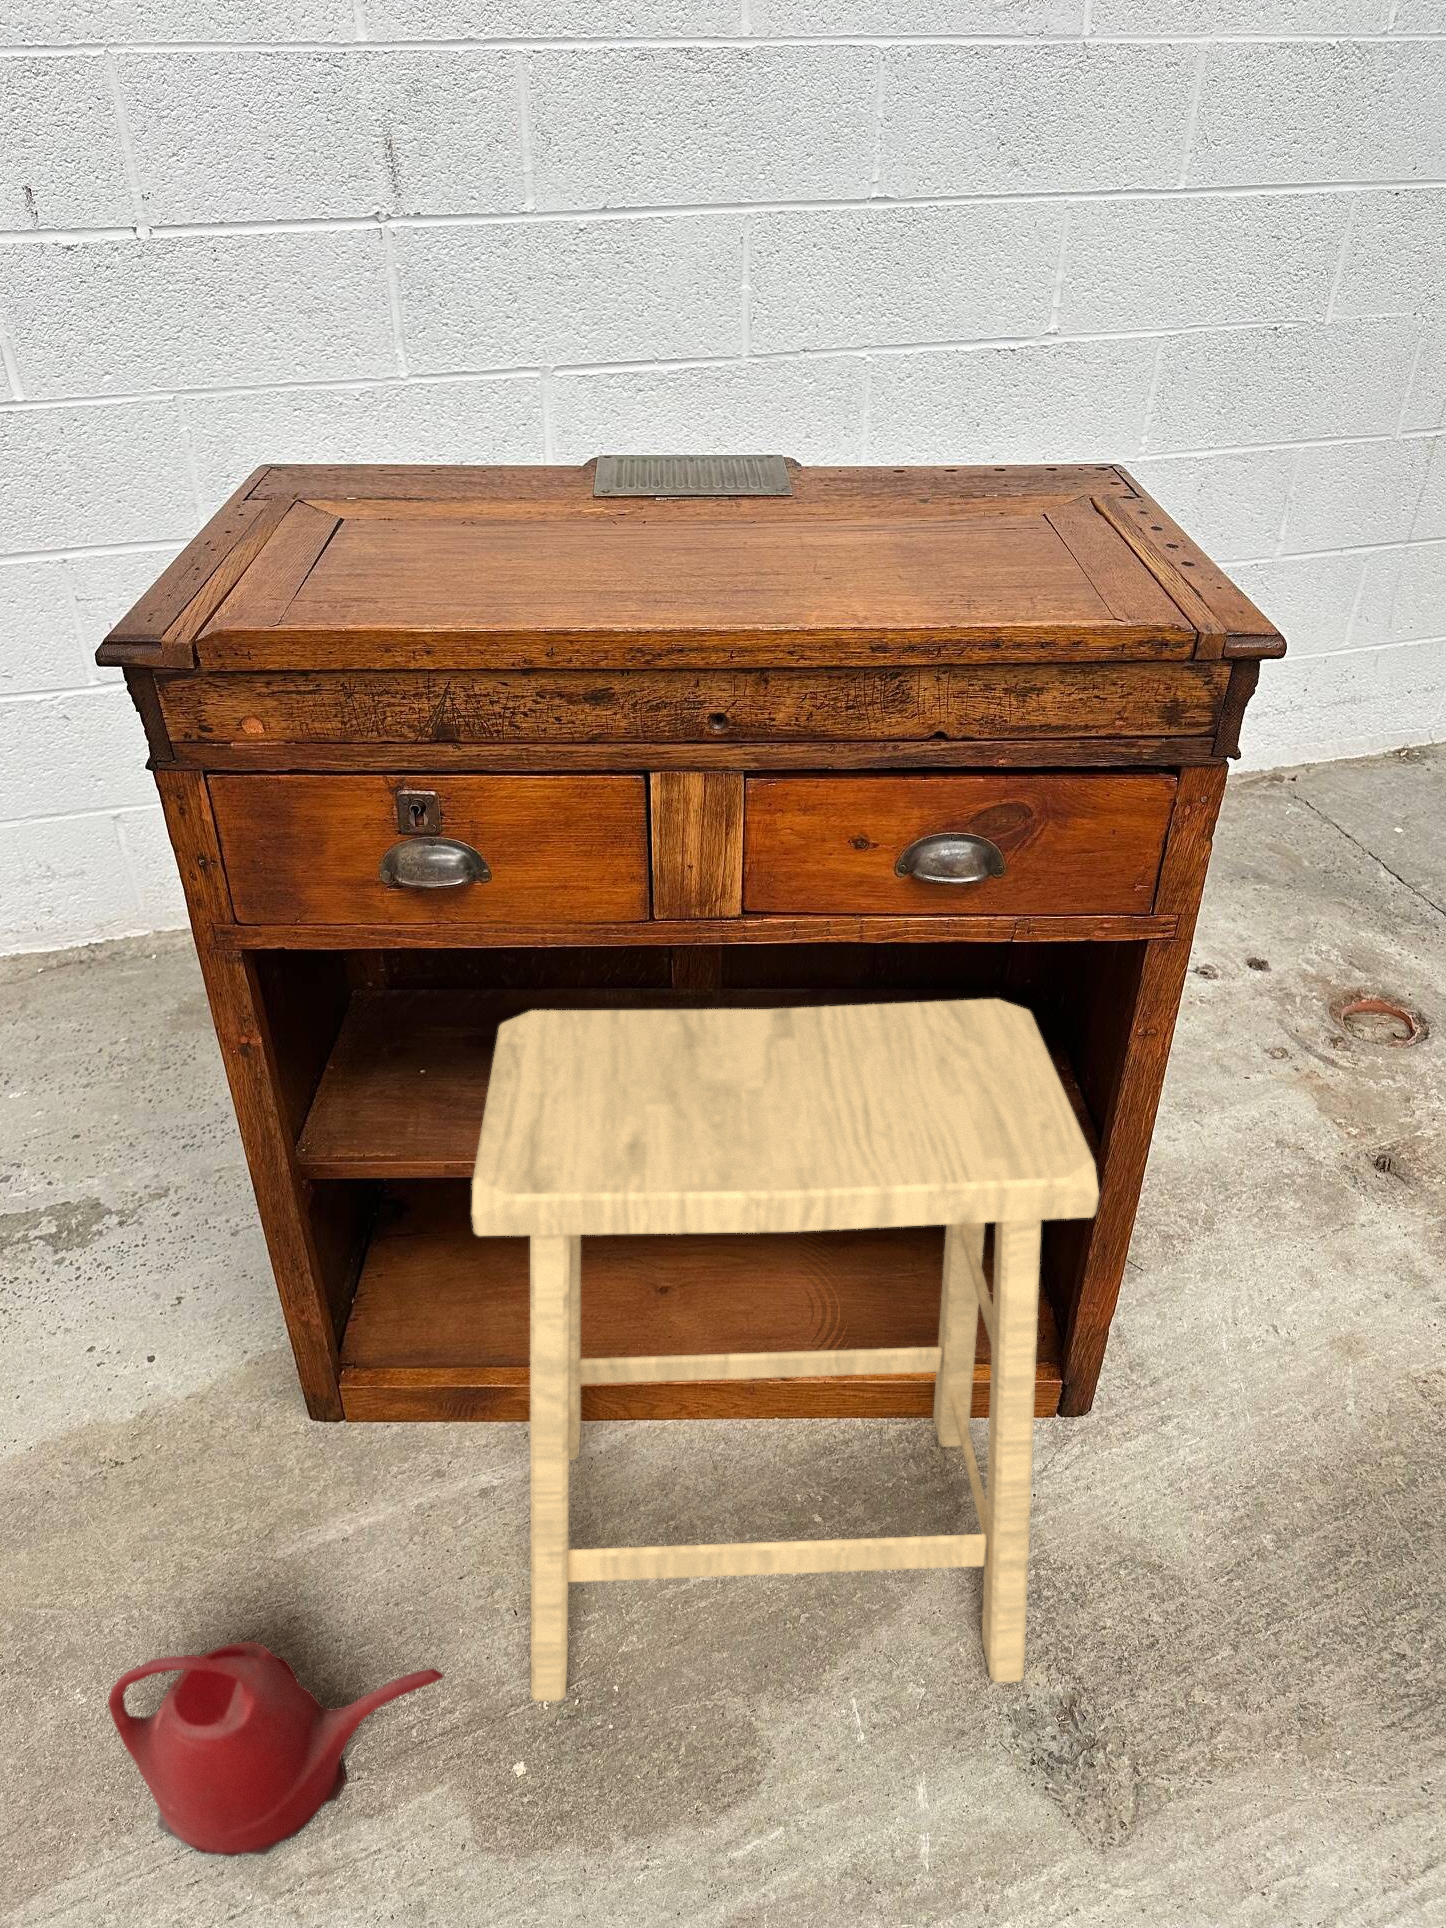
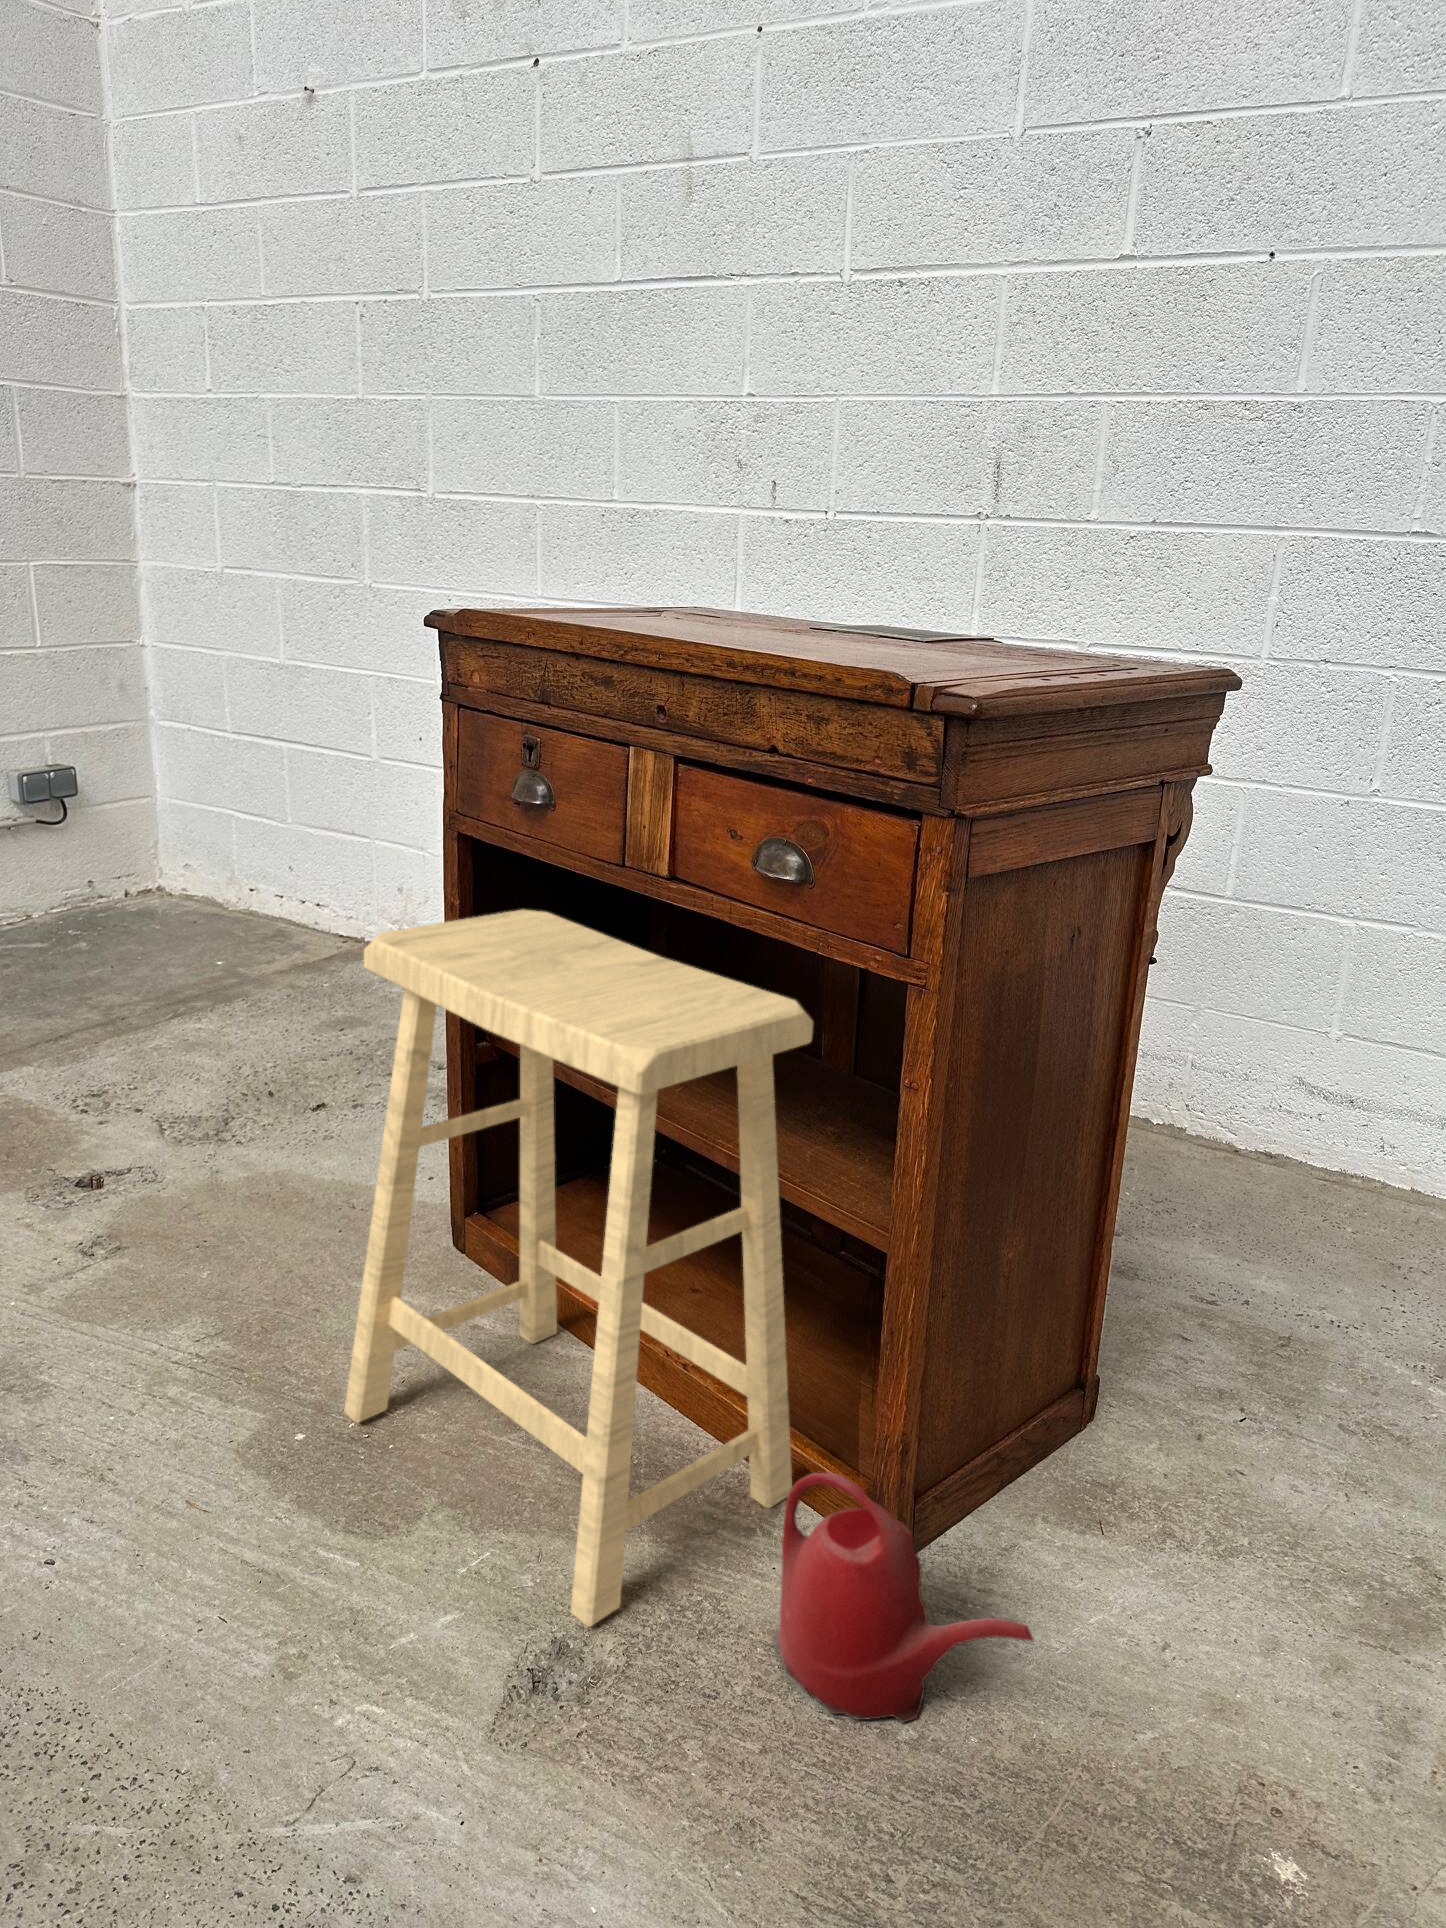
watering can: present [108,1641,444,1857] -> present [772,1472,1033,1722]

